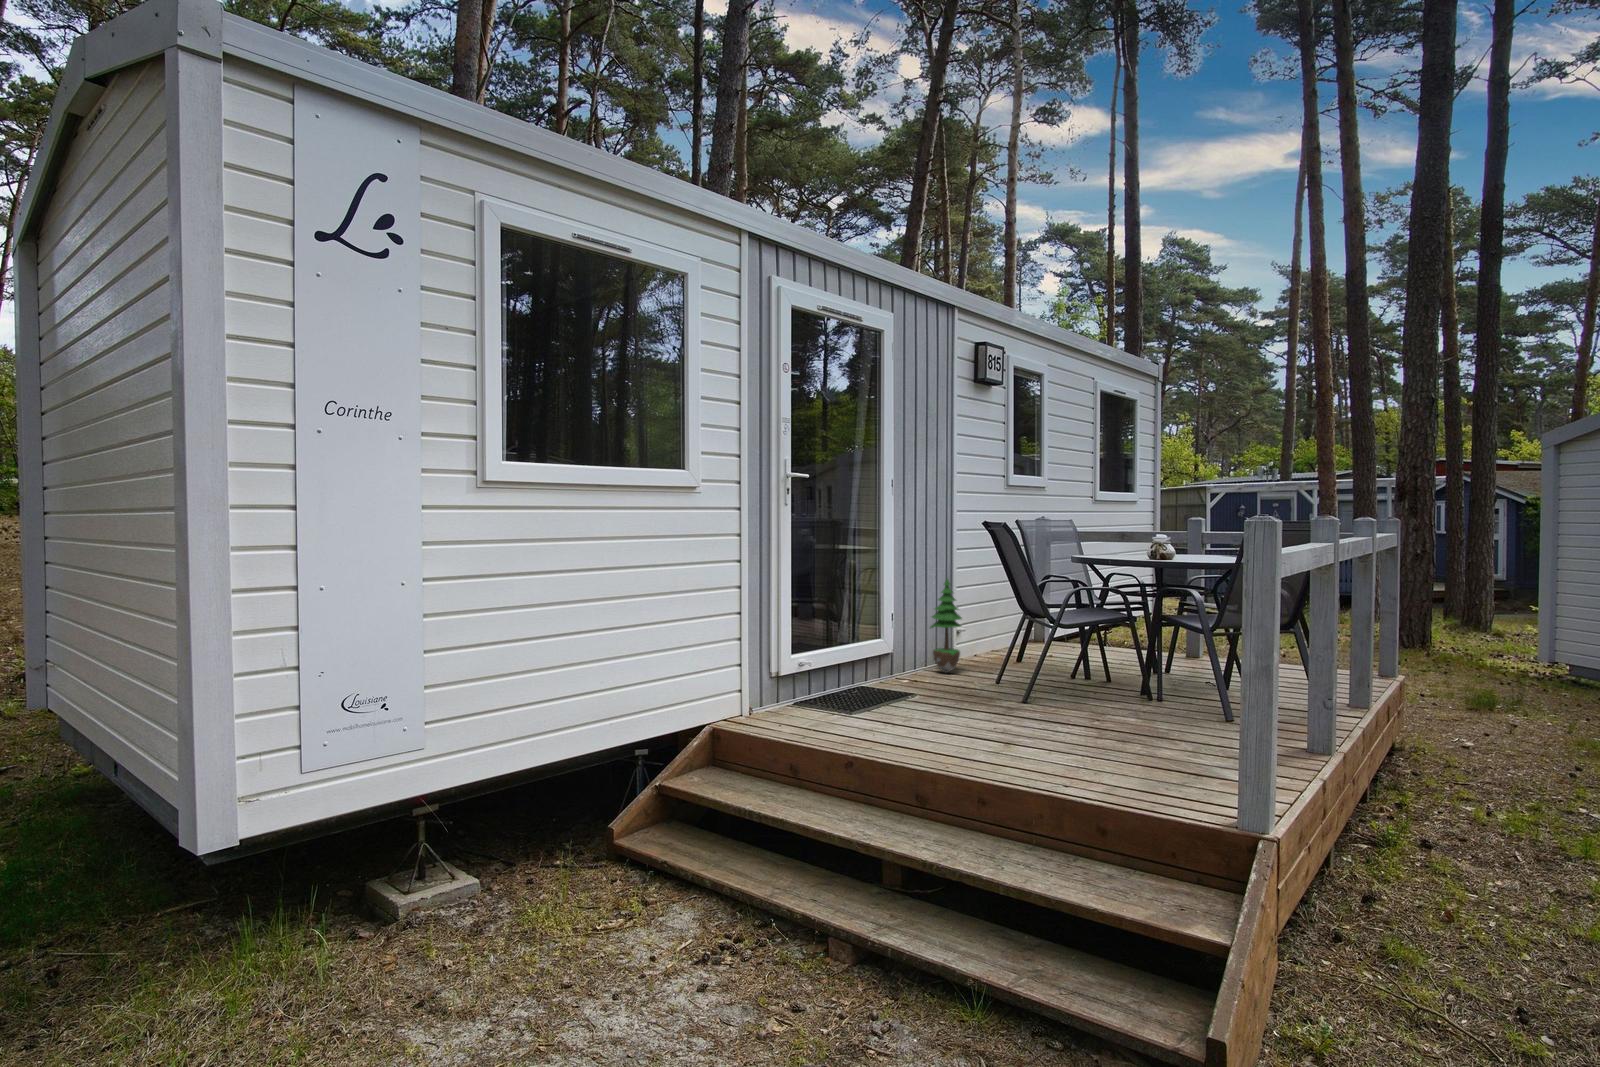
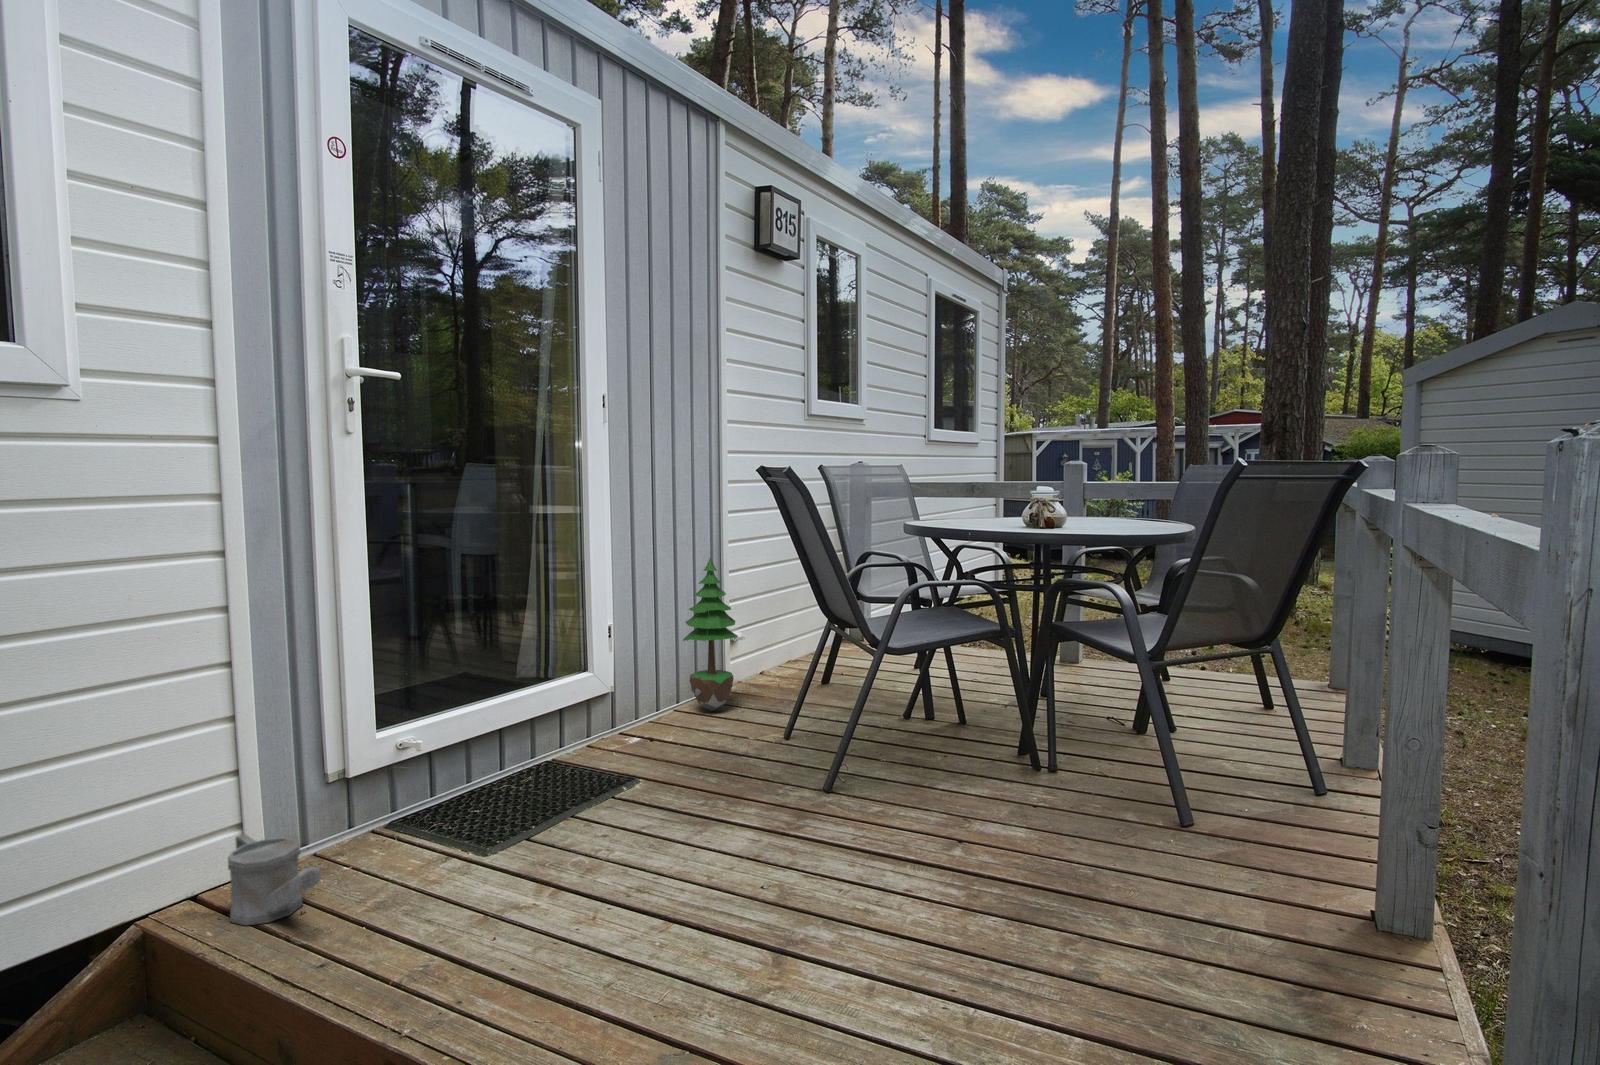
watering can: none [750,690,803,724] -> present [228,834,321,925]

